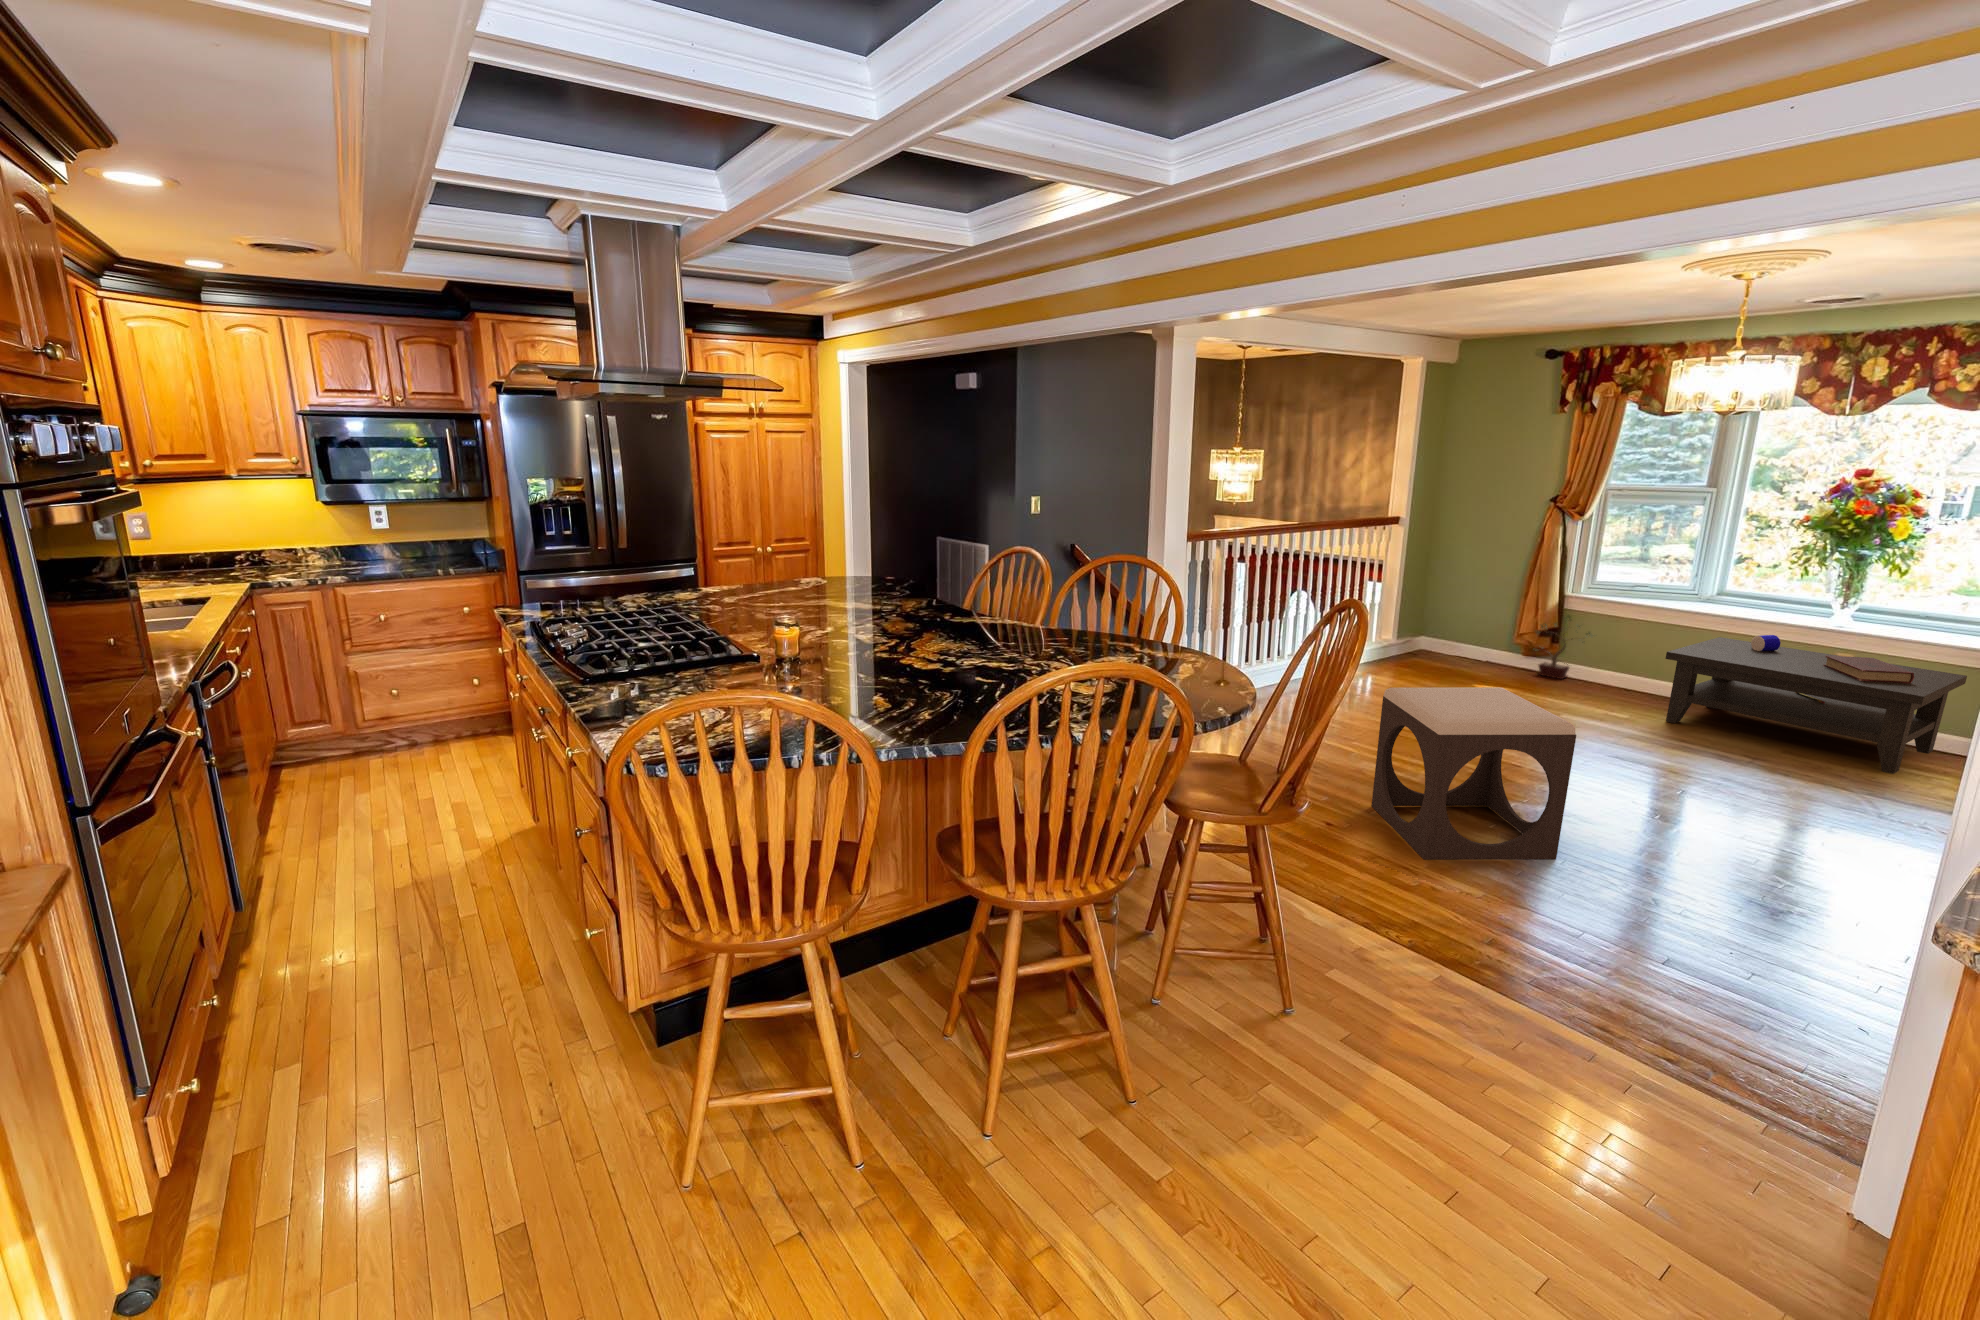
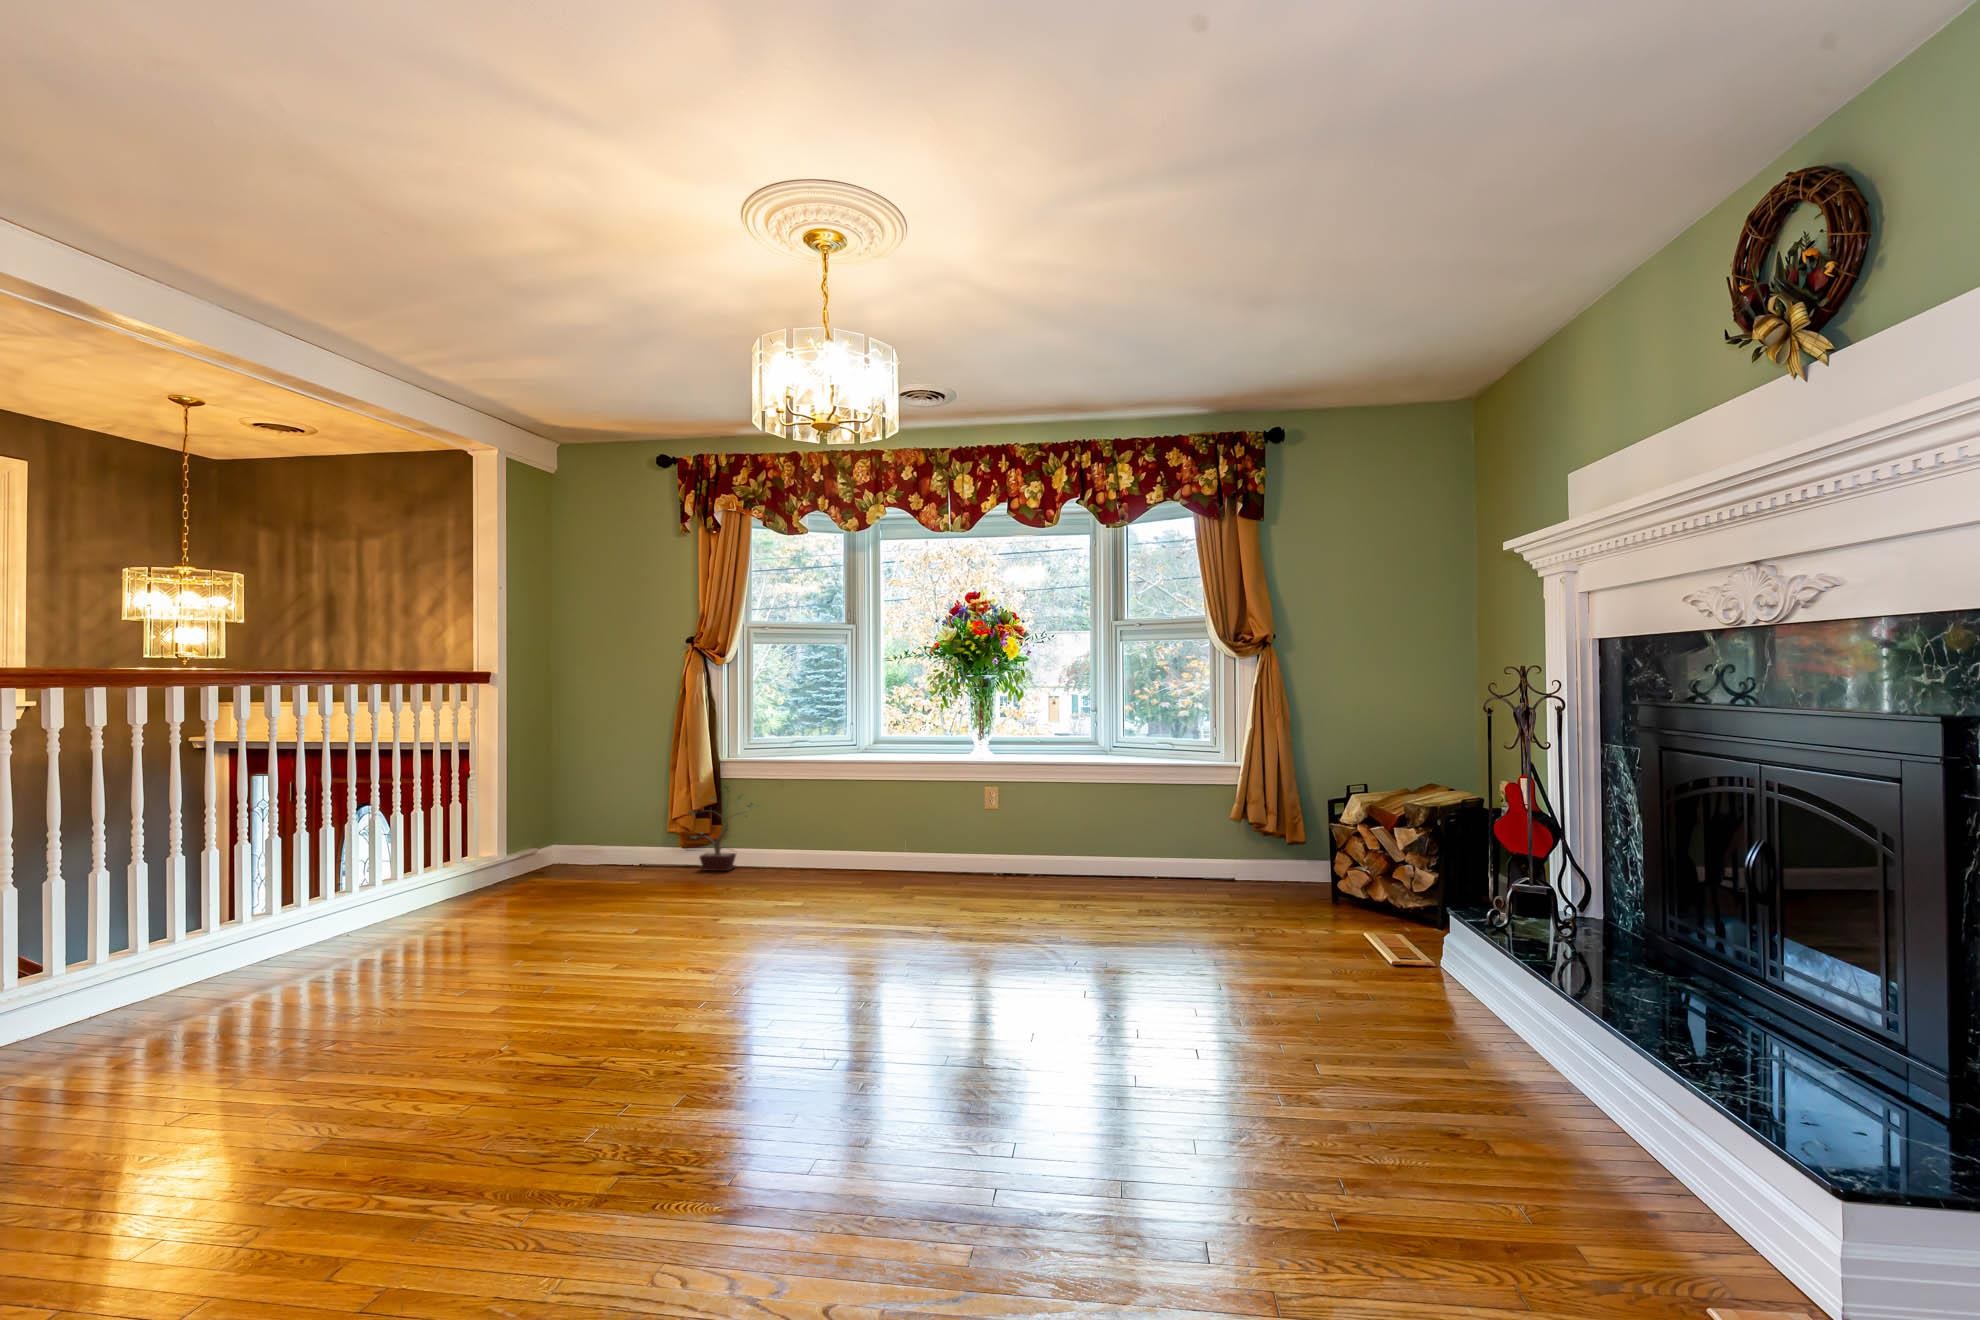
coffee table: present [1665,635,1967,774] -> none [834,775,1088,906]
footstool: present [1371,687,1576,859] -> none [375,855,721,1246]

